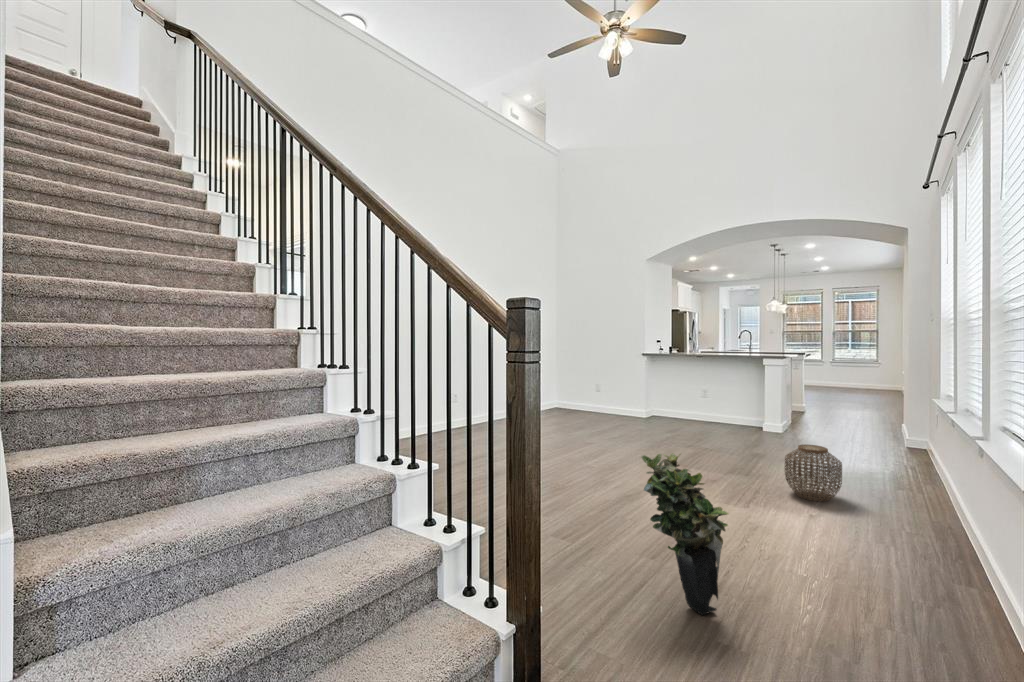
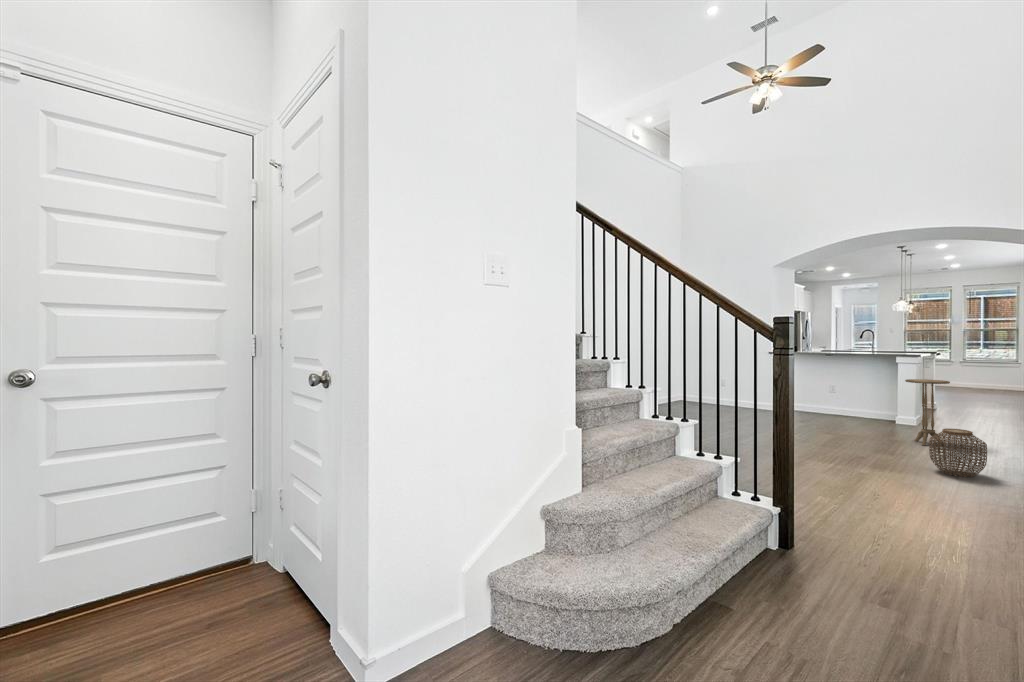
side table: none [769,384,811,458] -> present [905,379,950,446]
potted plant: present [642,453,728,615] -> none [823,420,901,535]

